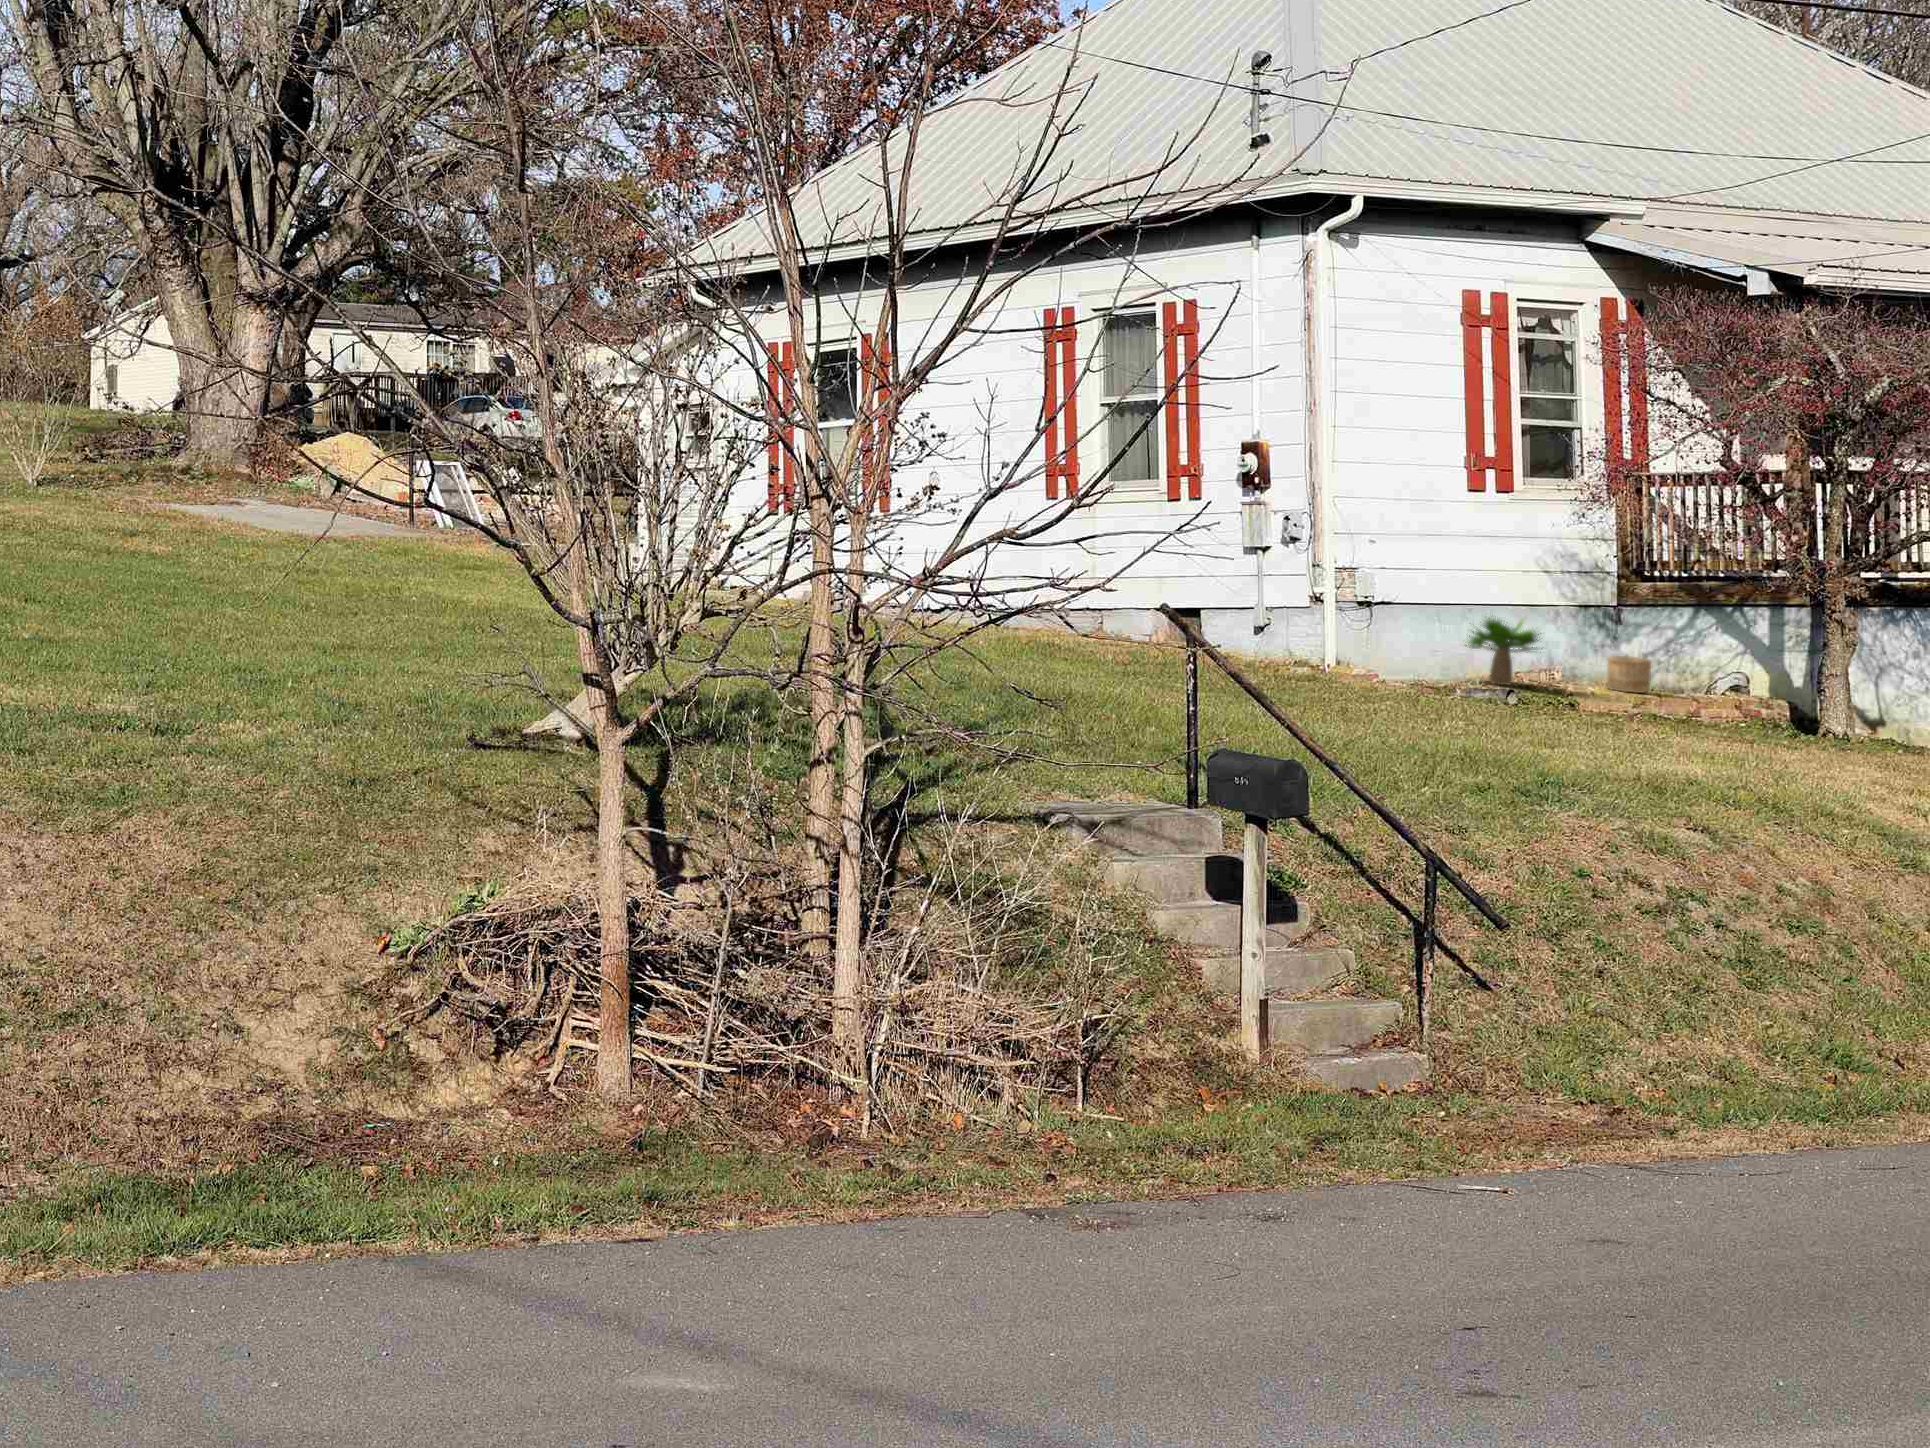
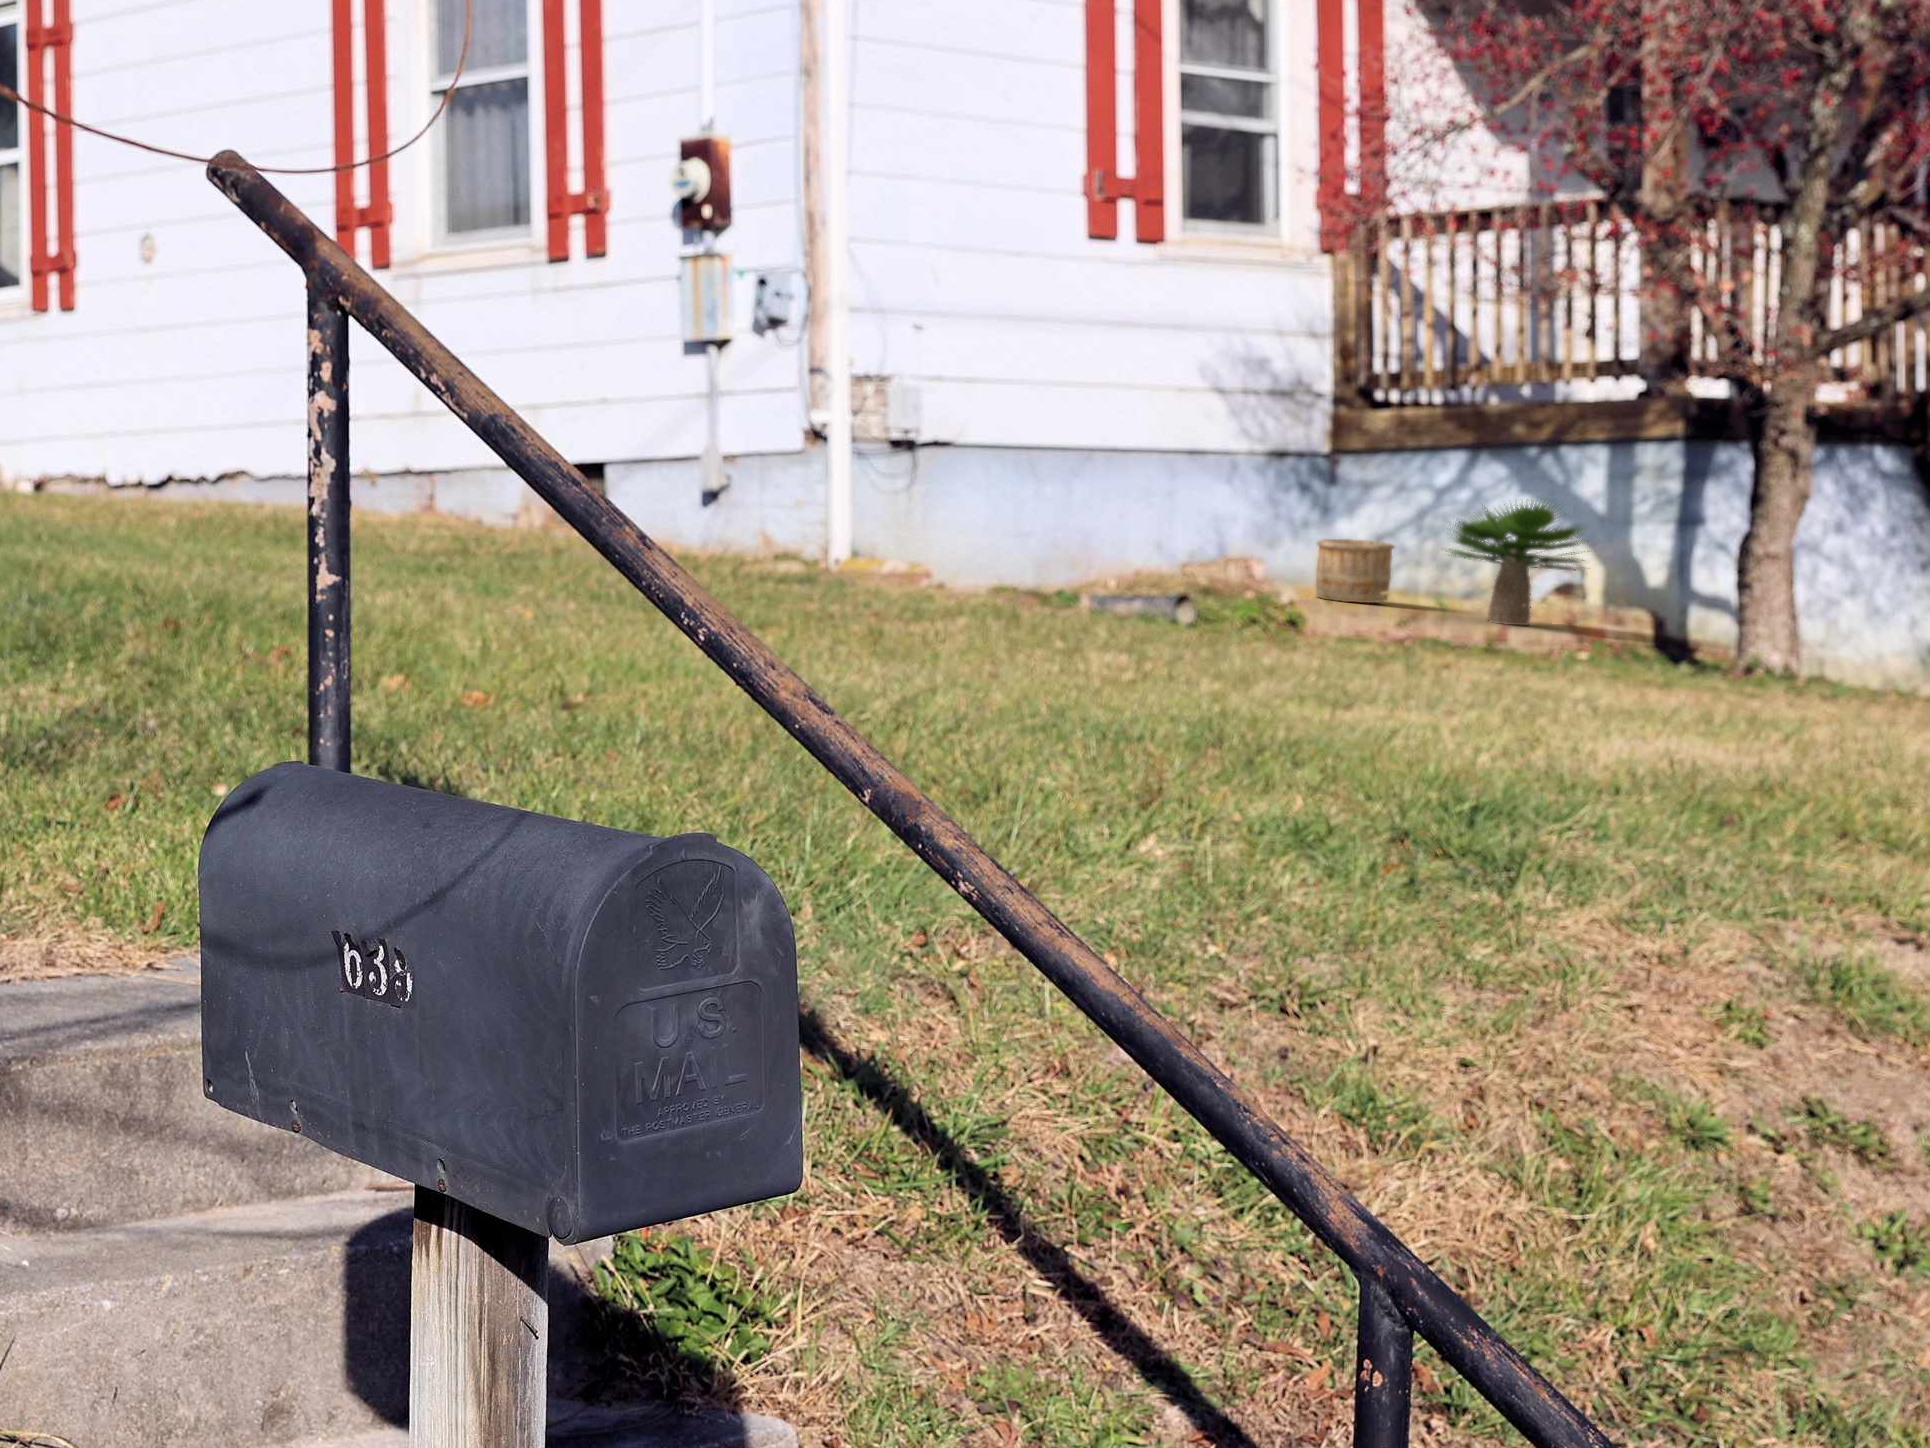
potted plant: present [1464,618,1543,685] -> present [1447,499,1588,625]

